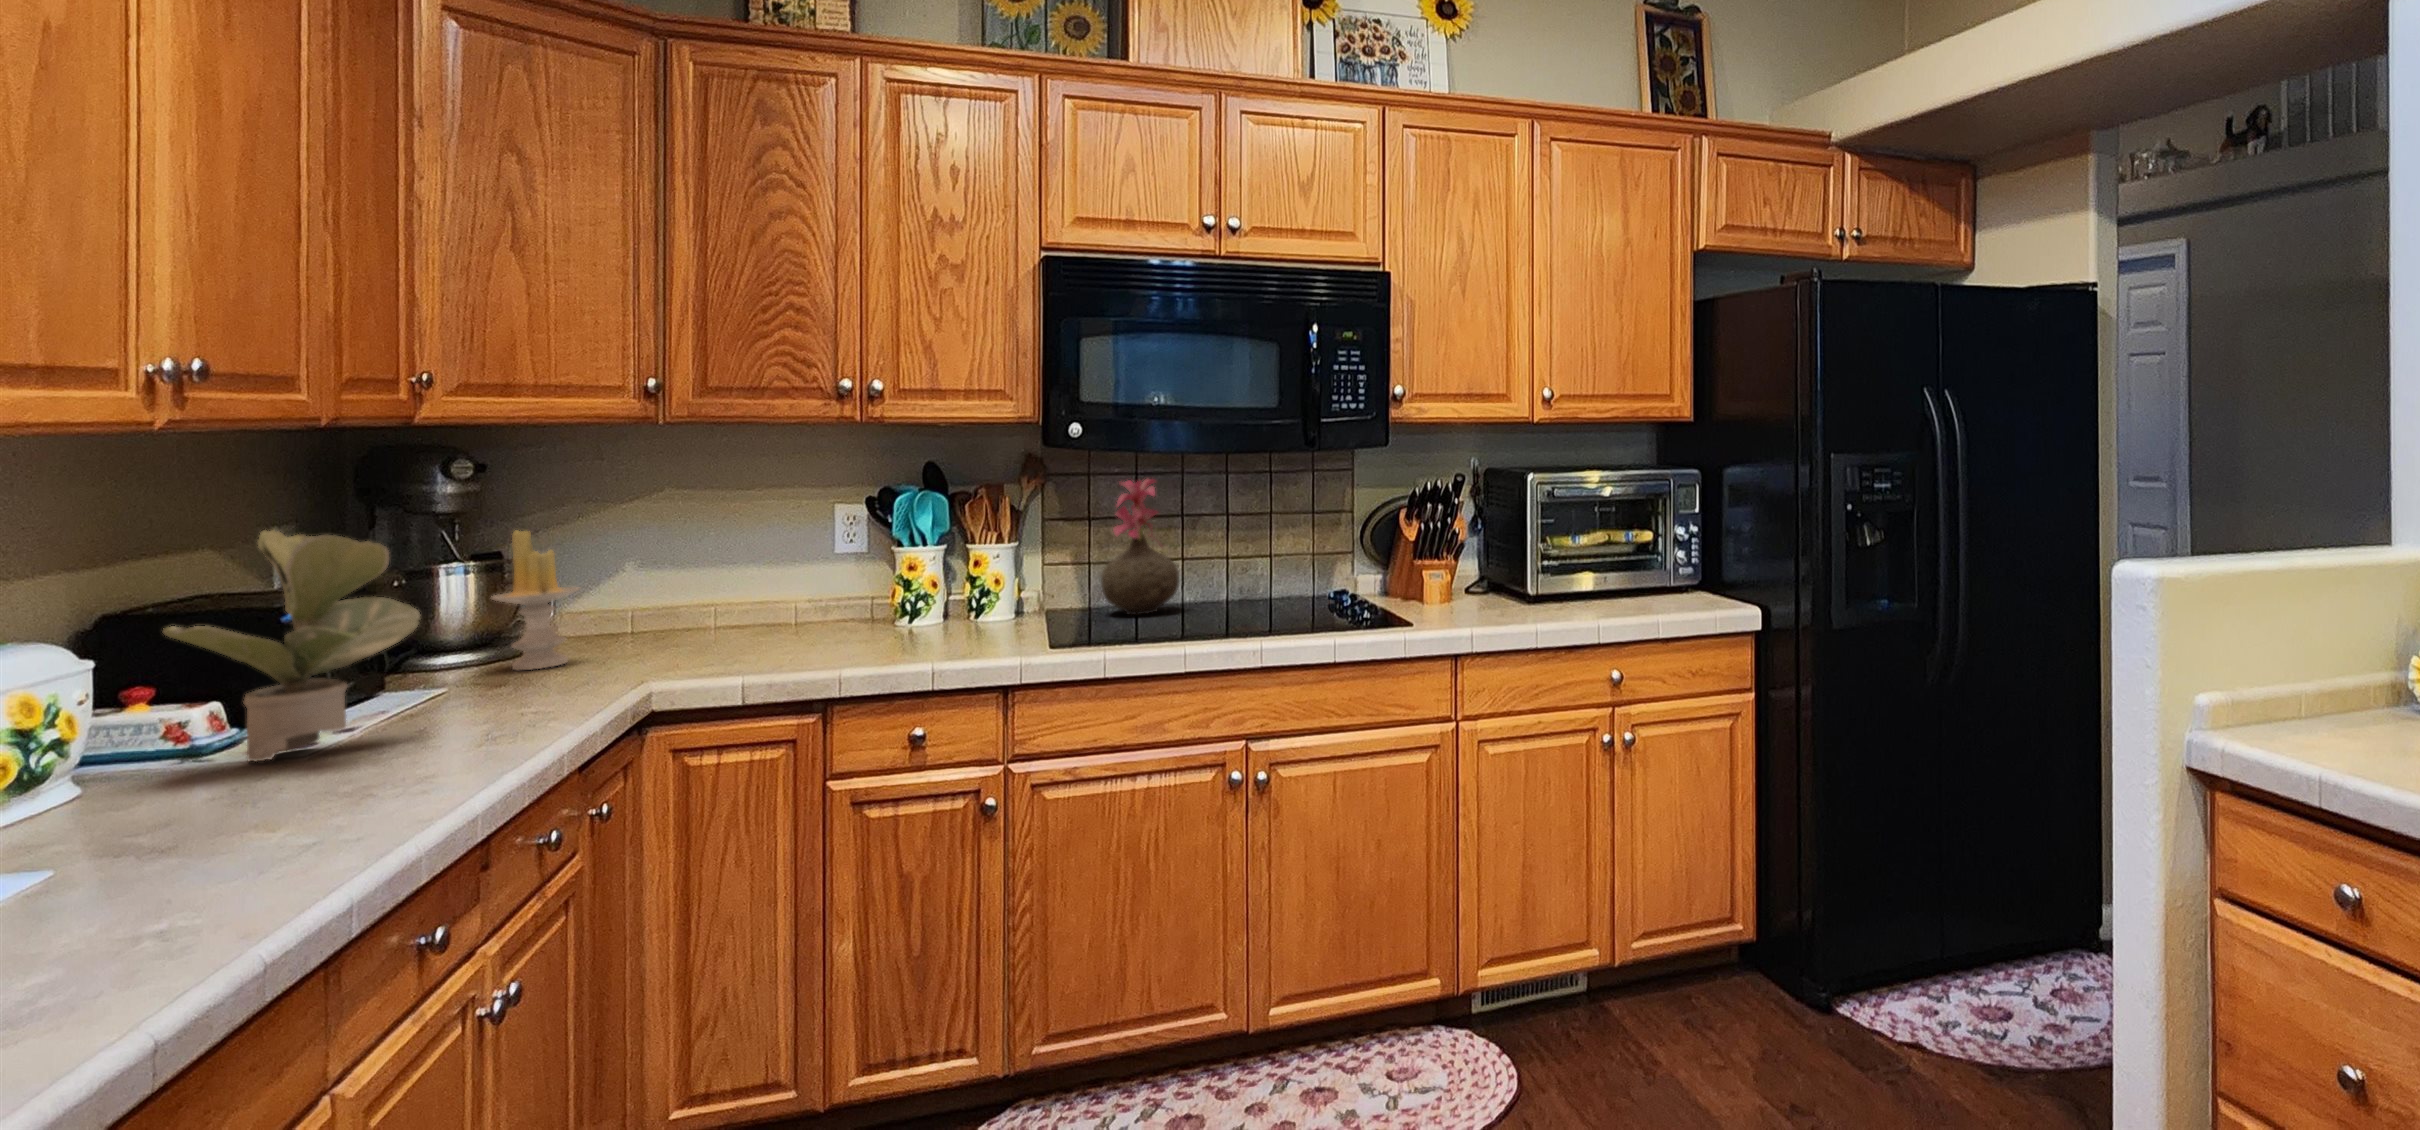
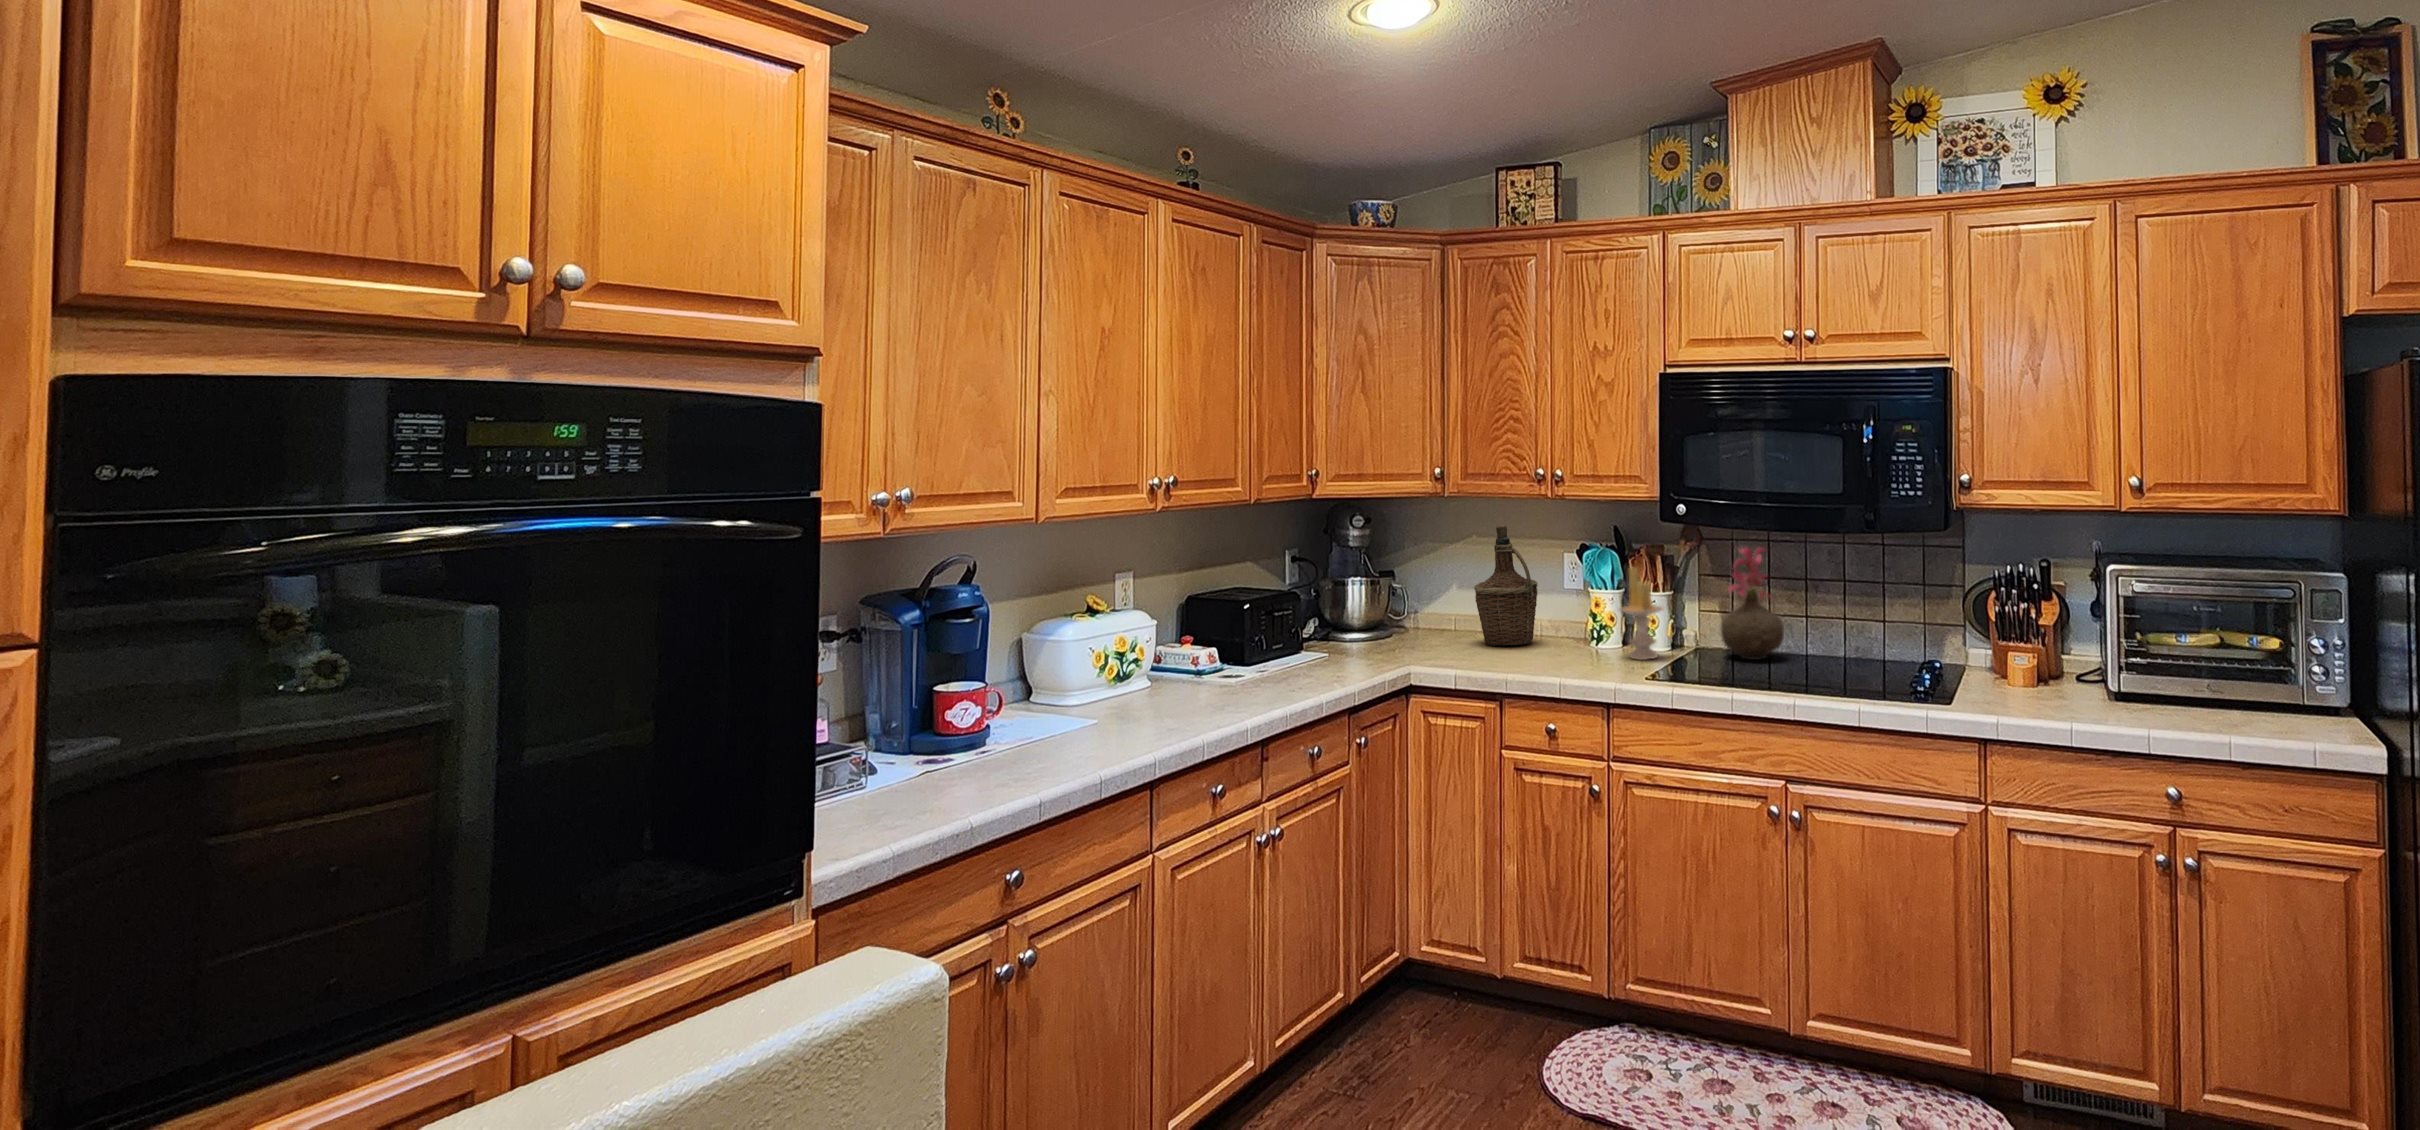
bottle: none [708,467,820,646] -> present [1474,525,1538,645]
potted plant: present [163,530,421,761] -> none [1193,562,1294,684]
candle: present [492,531,580,670] -> present [1619,567,1663,660]

